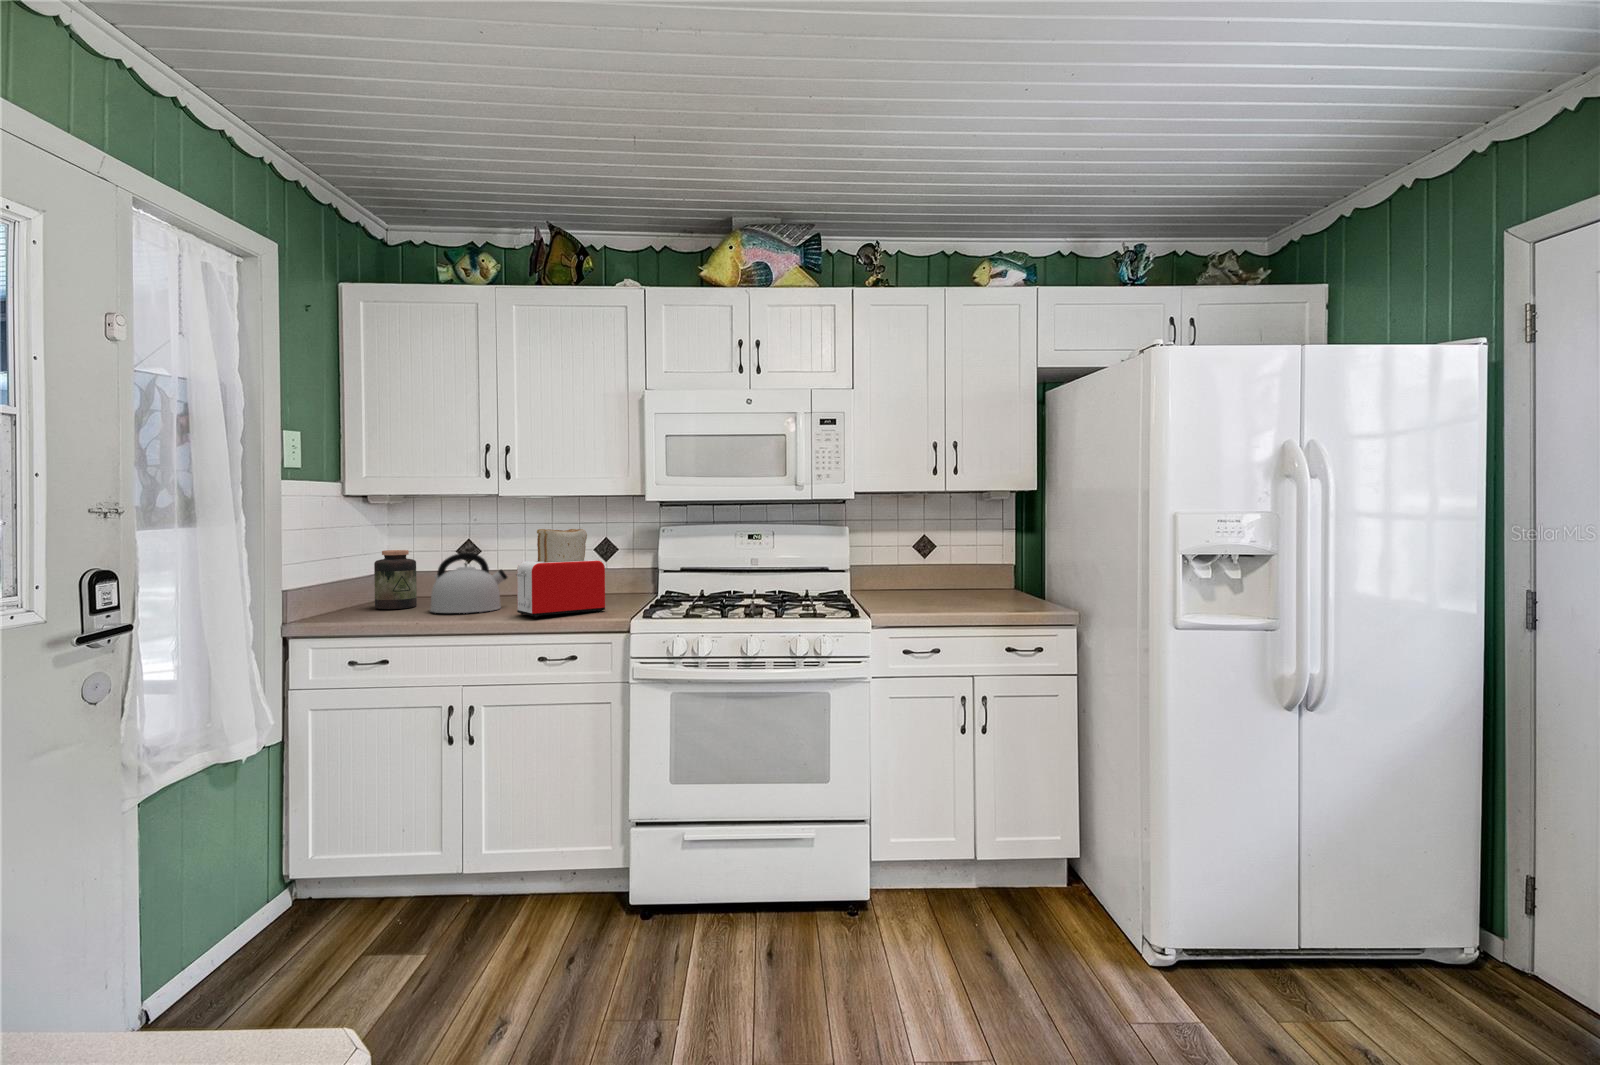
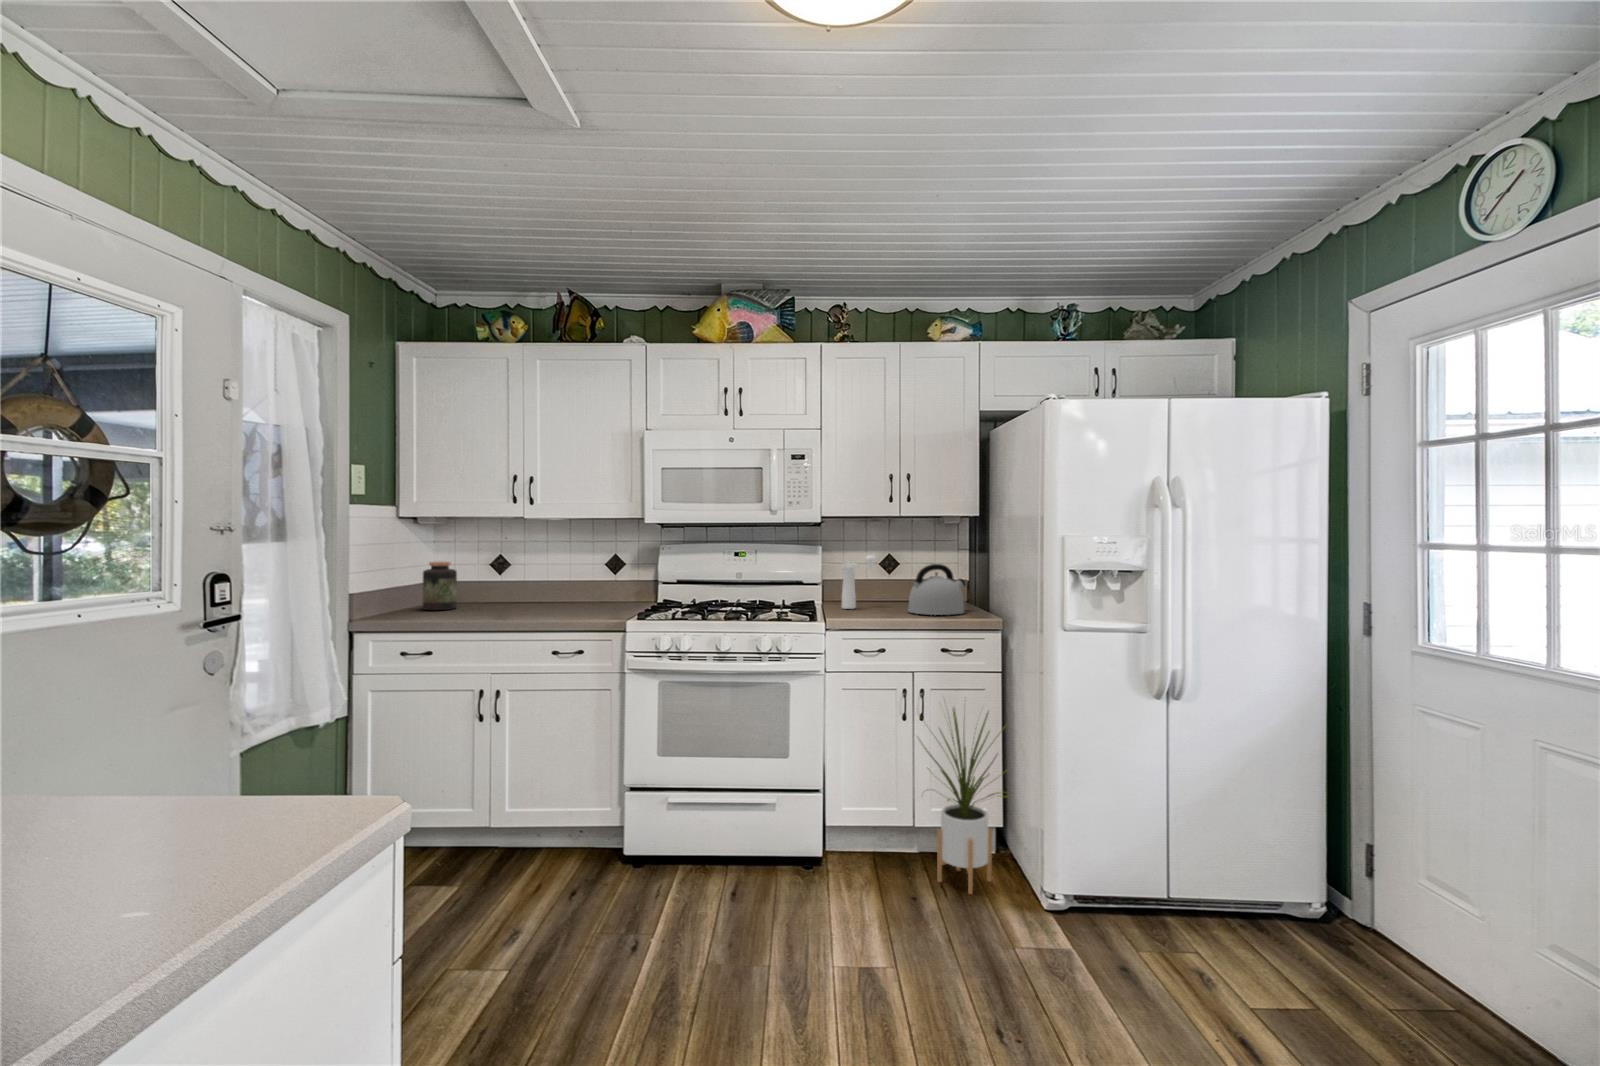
toaster: present [516,529,605,618] -> none [536,545,610,618]
pepper mill: none [880,539,919,602] -> present [842,555,876,609]
kettle: present [430,553,507,613] -> present [908,564,966,615]
house plant: none [980,704,1104,944] -> present [921,708,1009,894]

